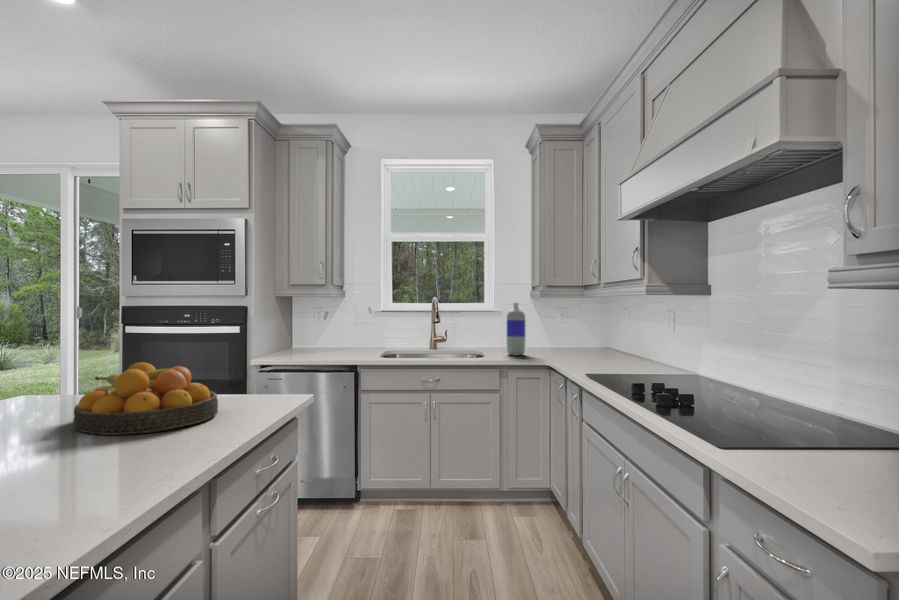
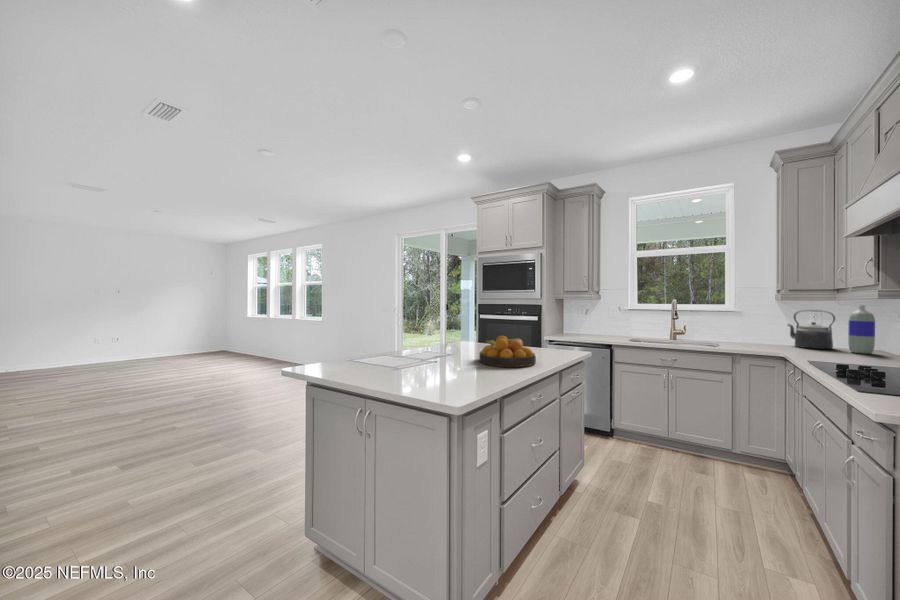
bottle: present [507,303,526,355] -> present [848,305,875,354]
kettle: none [543,310,583,352] -> present [787,310,835,349]

